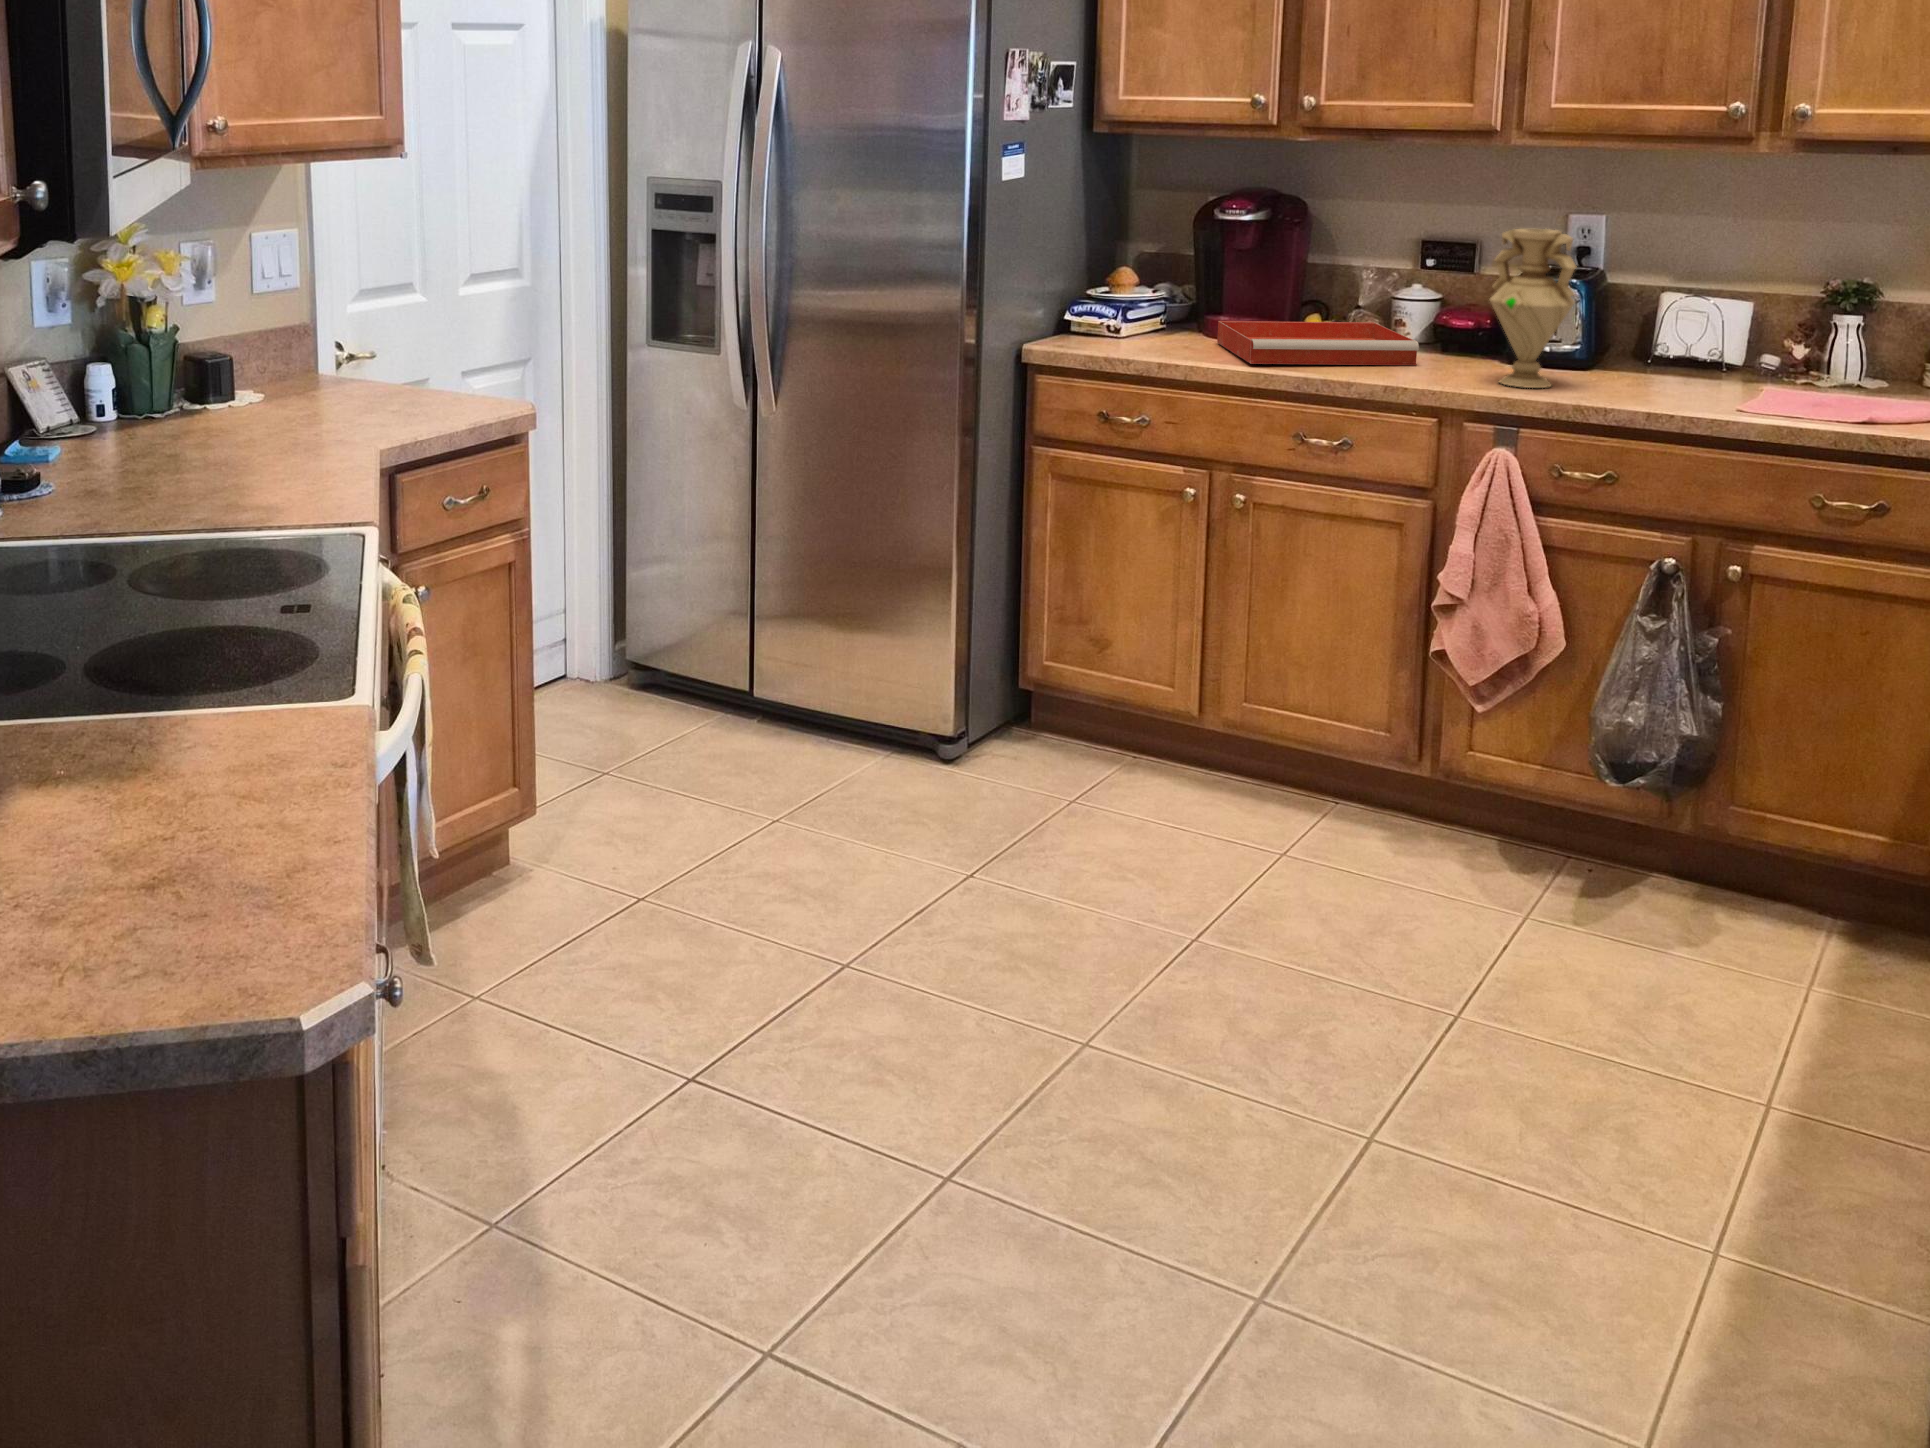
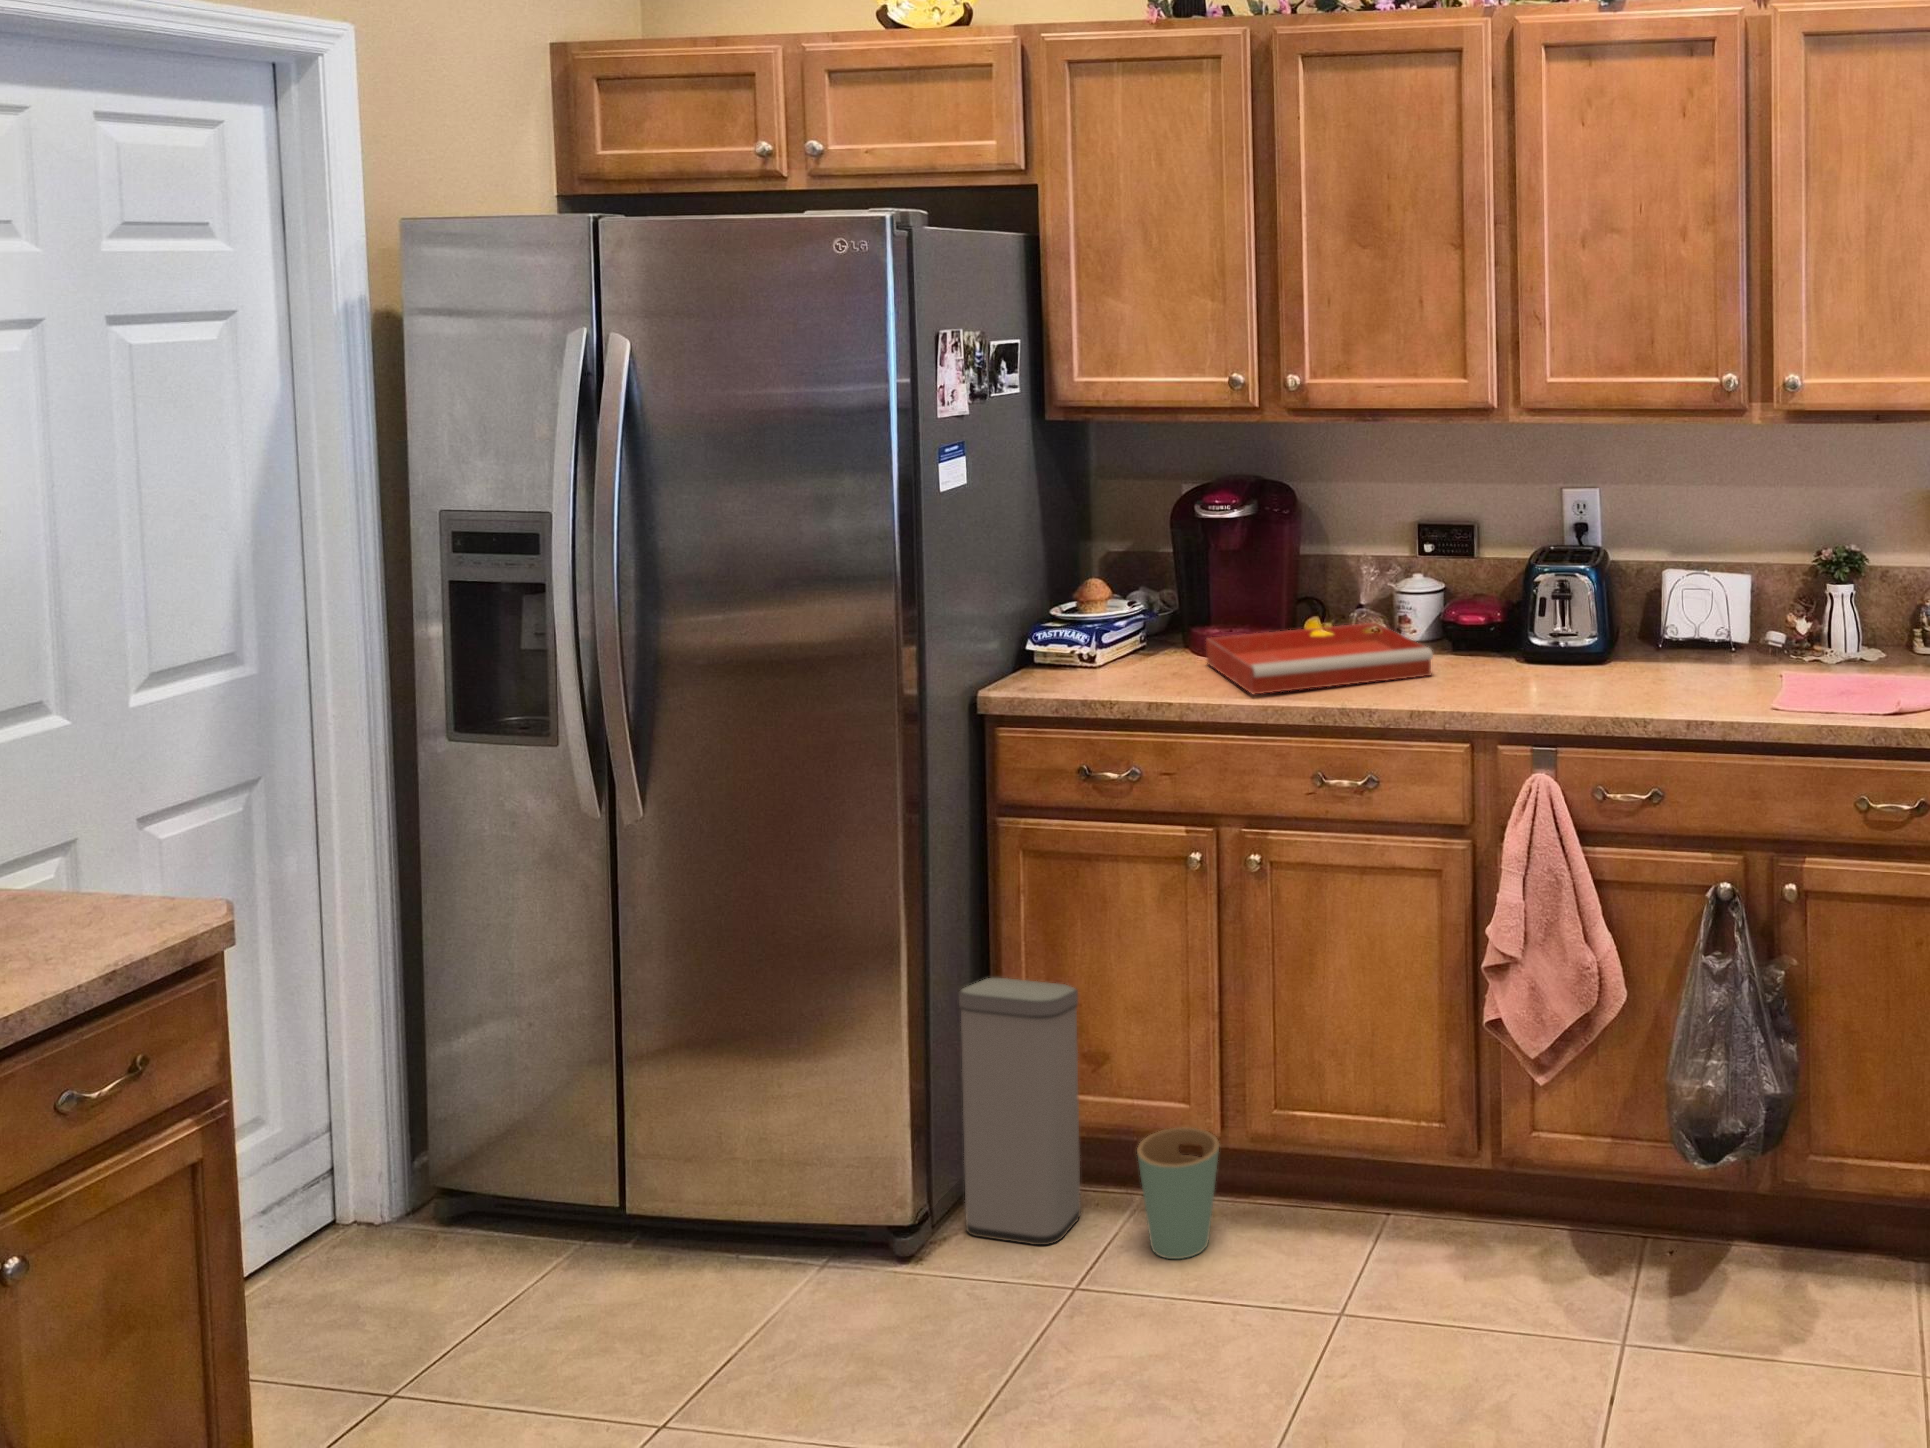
vase: present [1490,229,1576,388] -> none [1508,517,1596,698]
trash can: none [991,568,1195,799] -> present [959,978,1219,1259]

